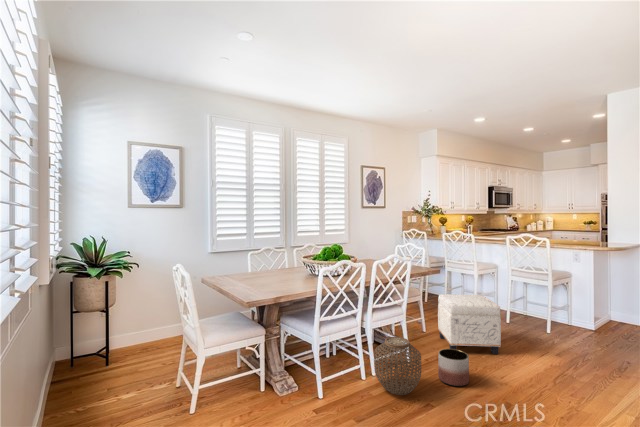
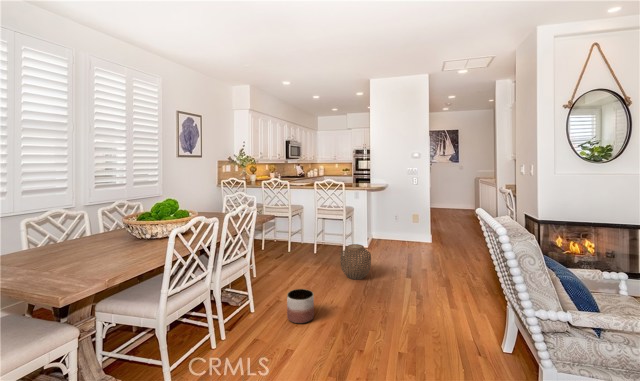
ottoman: present [438,294,501,354] -> none [270,235,325,291]
woven basket: present [374,337,421,395] -> present [340,244,371,280]

